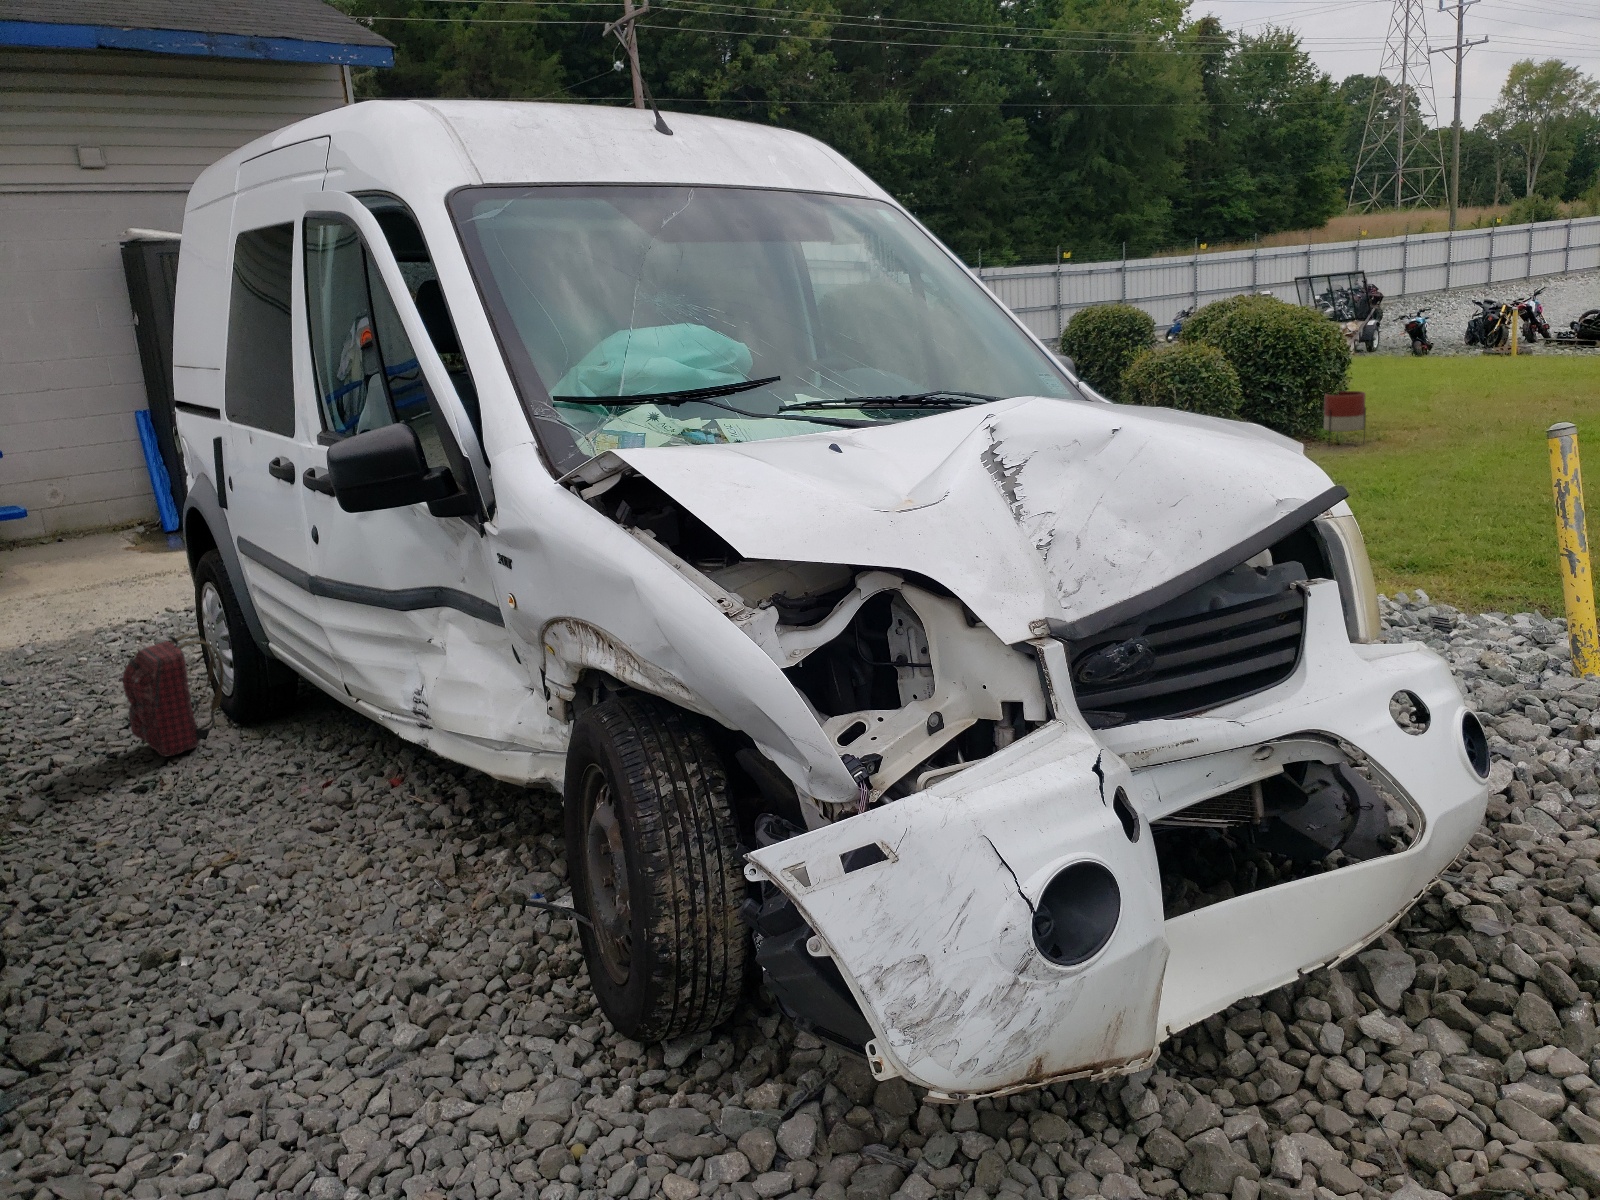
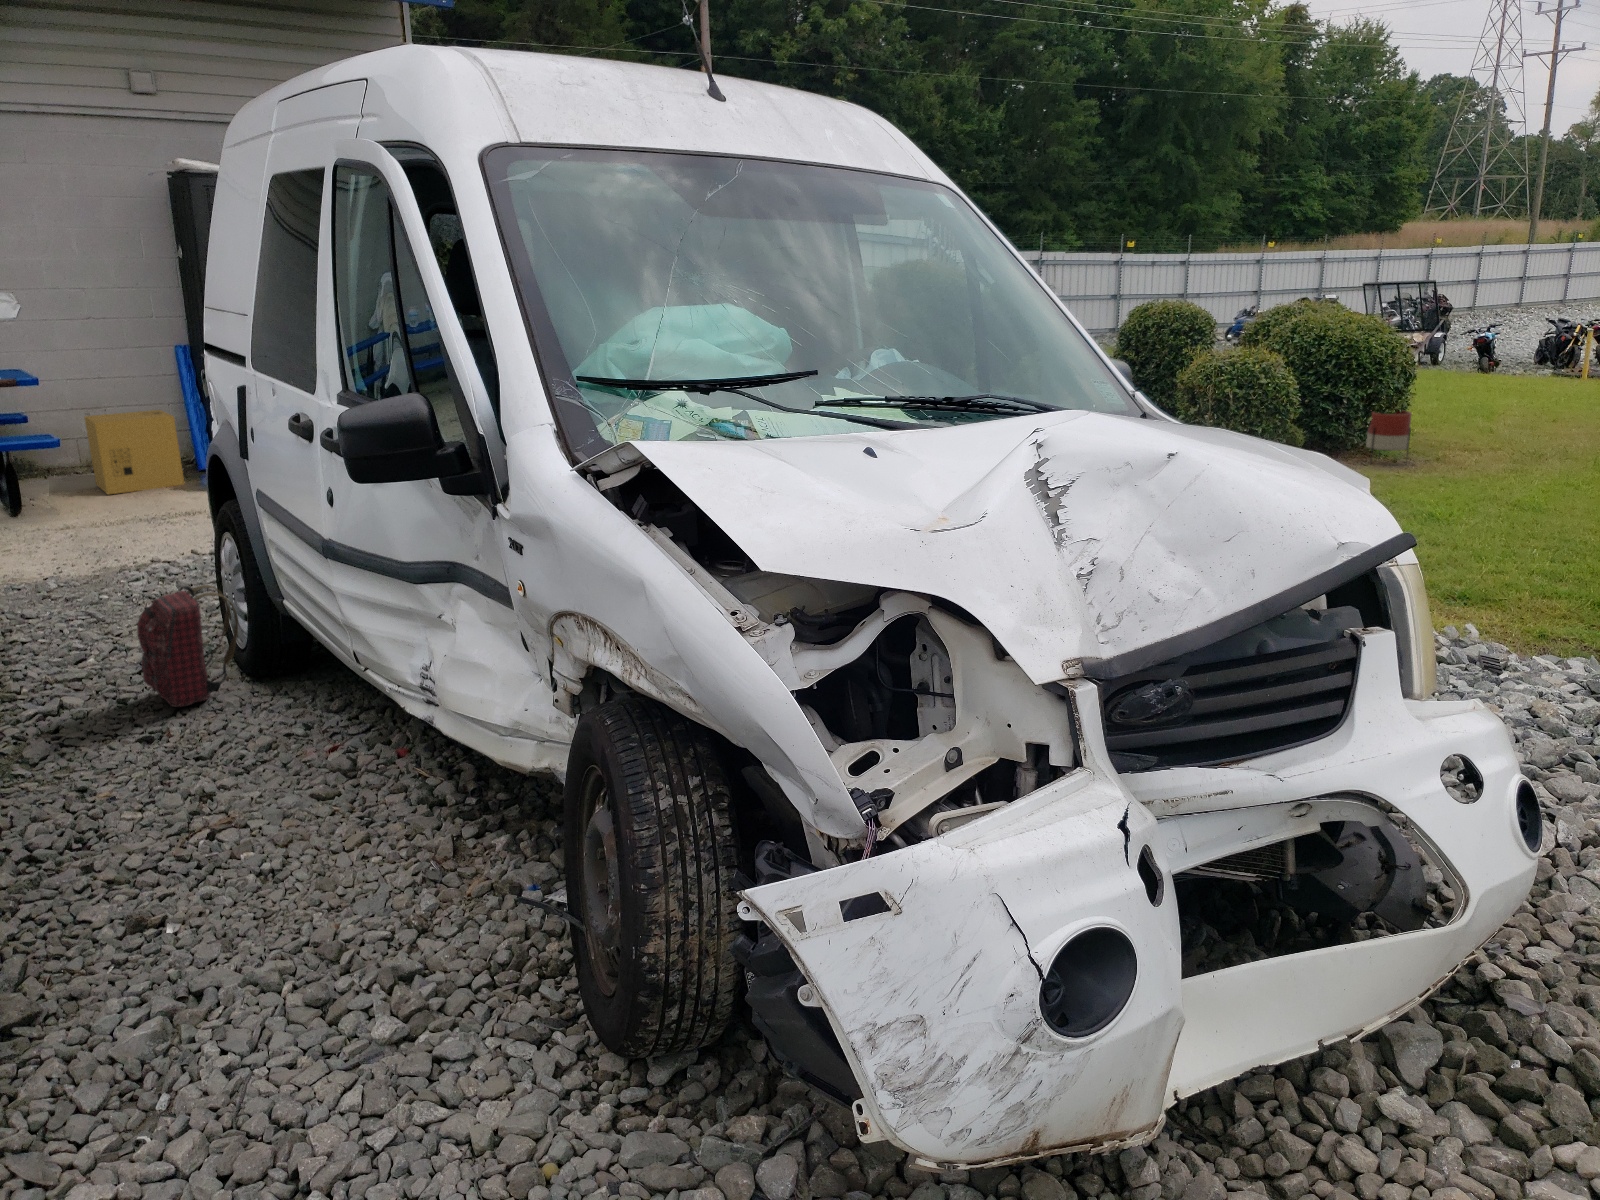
cardboard box: none [44,471,151,559] -> present [84,410,184,494]

